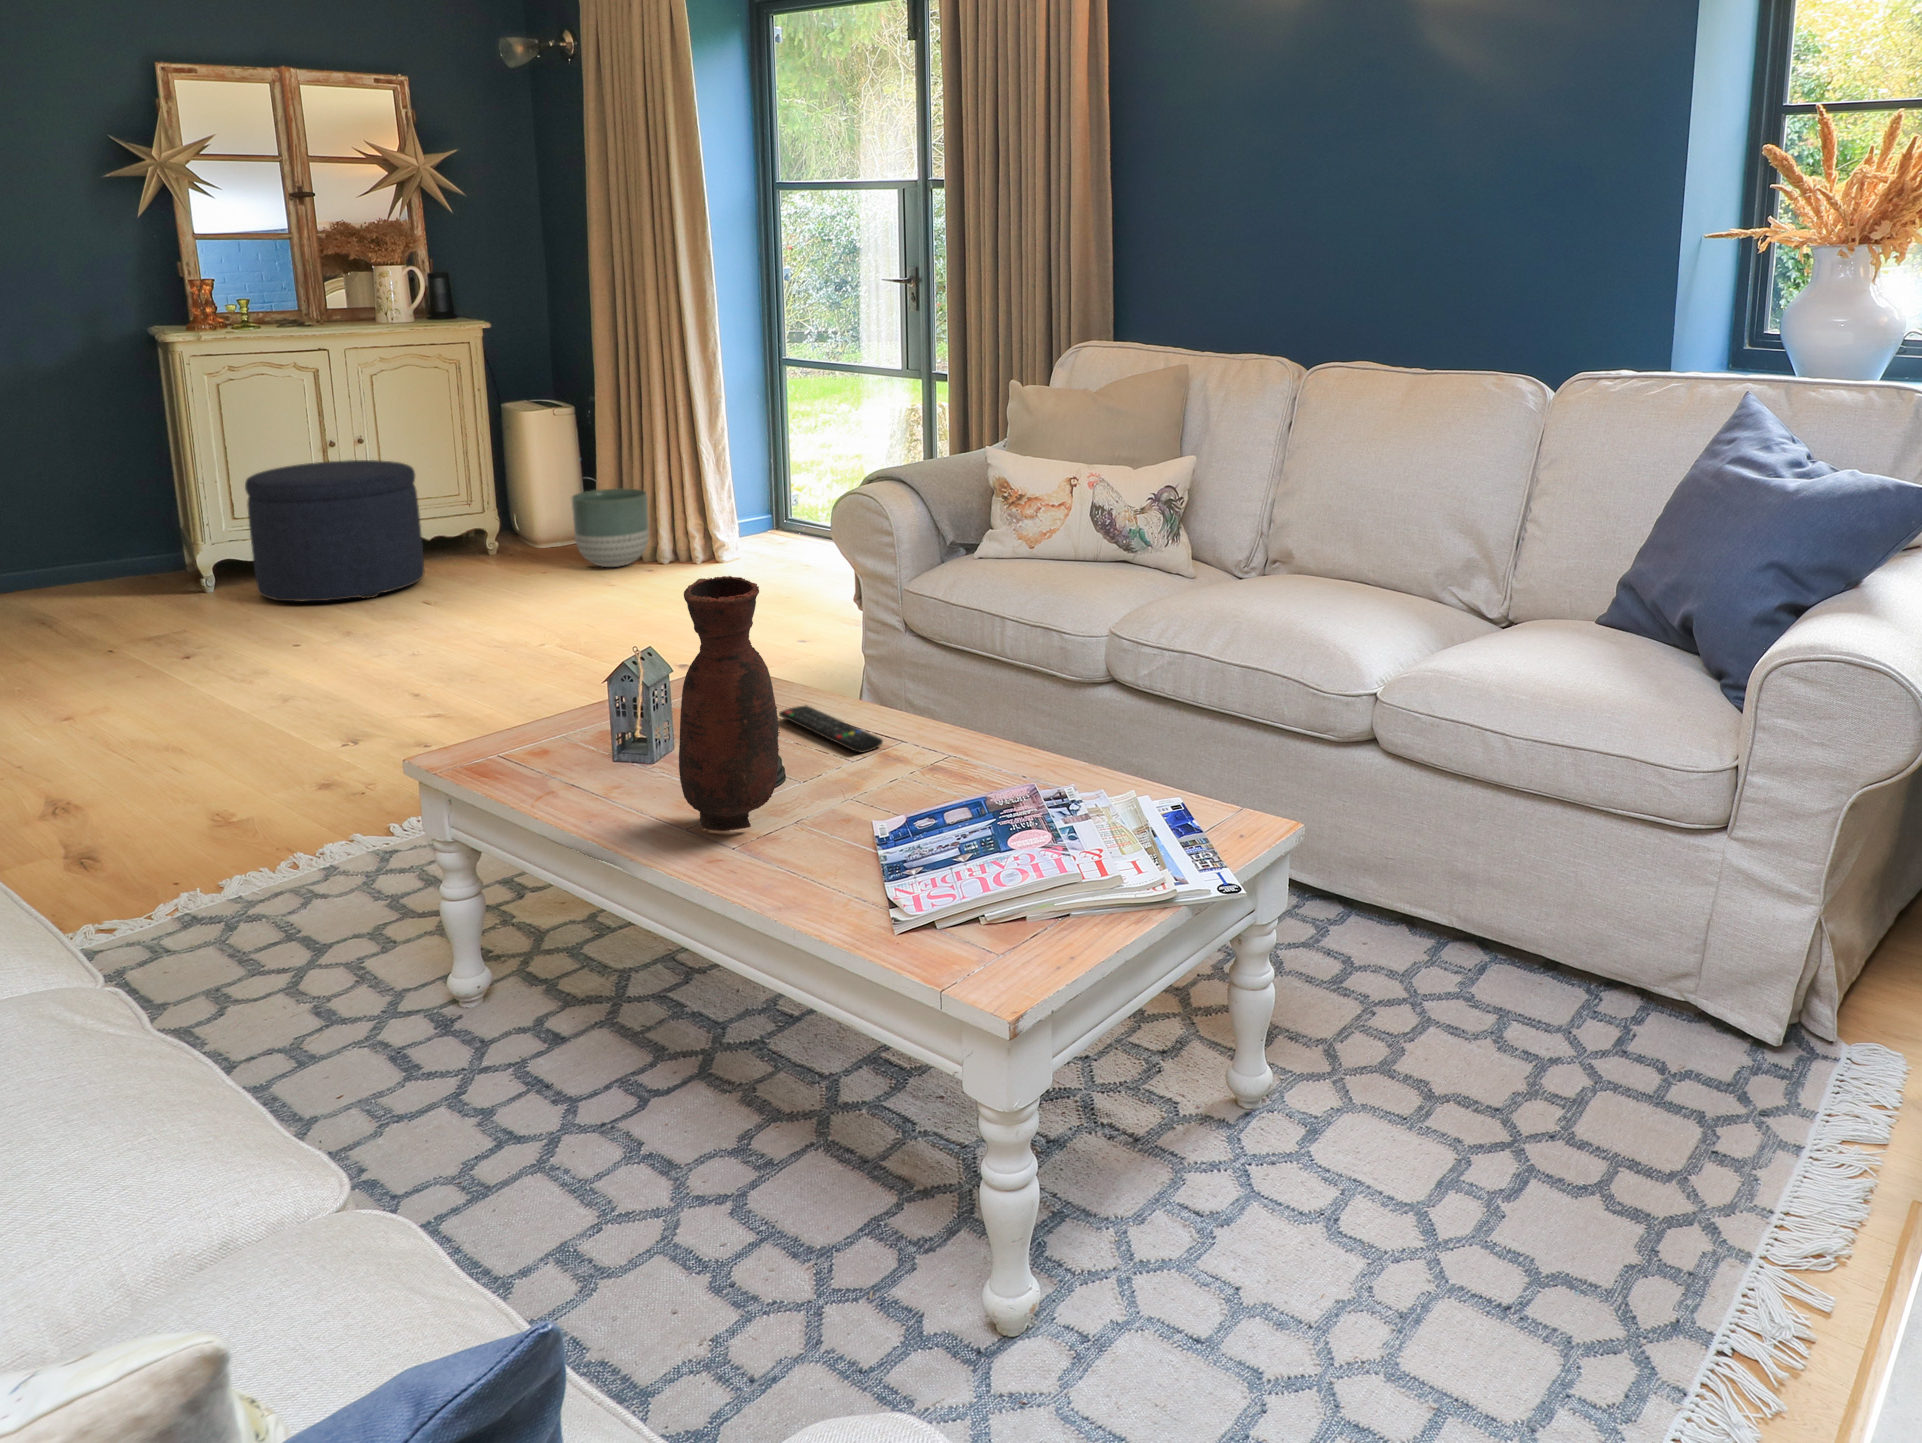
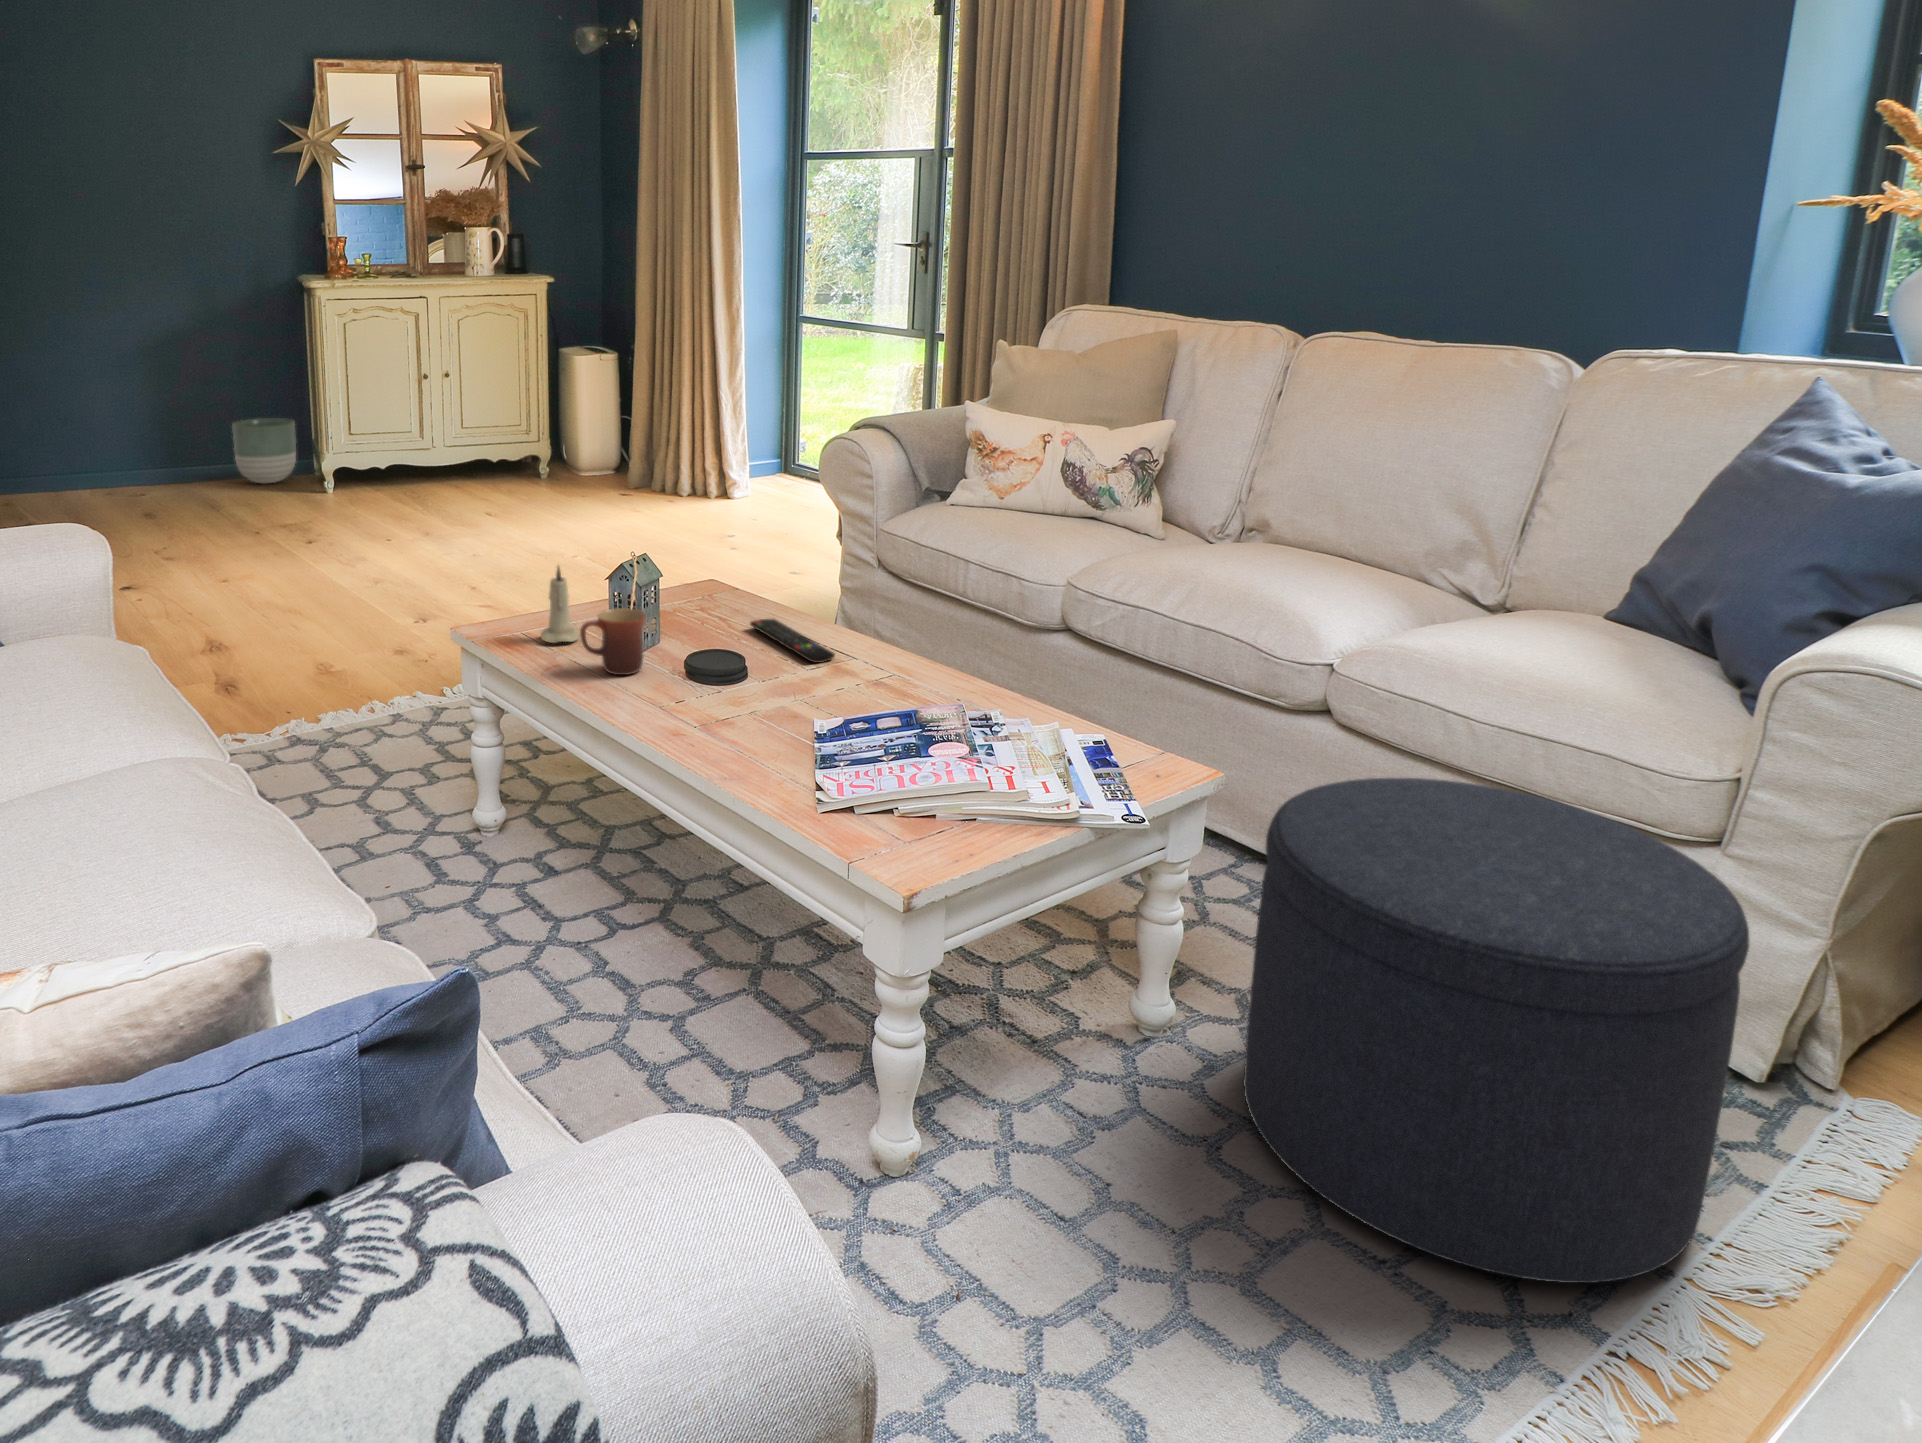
ottoman: present [245,460,424,602] -> present [1243,778,1750,1283]
planter: present [571,489,649,567] -> present [232,418,296,484]
vase: present [679,576,780,831] -> none [658,495,742,713]
candle: none [522,667,574,764] -> present [541,566,580,643]
mug: none [576,714,659,795] -> present [580,608,647,675]

